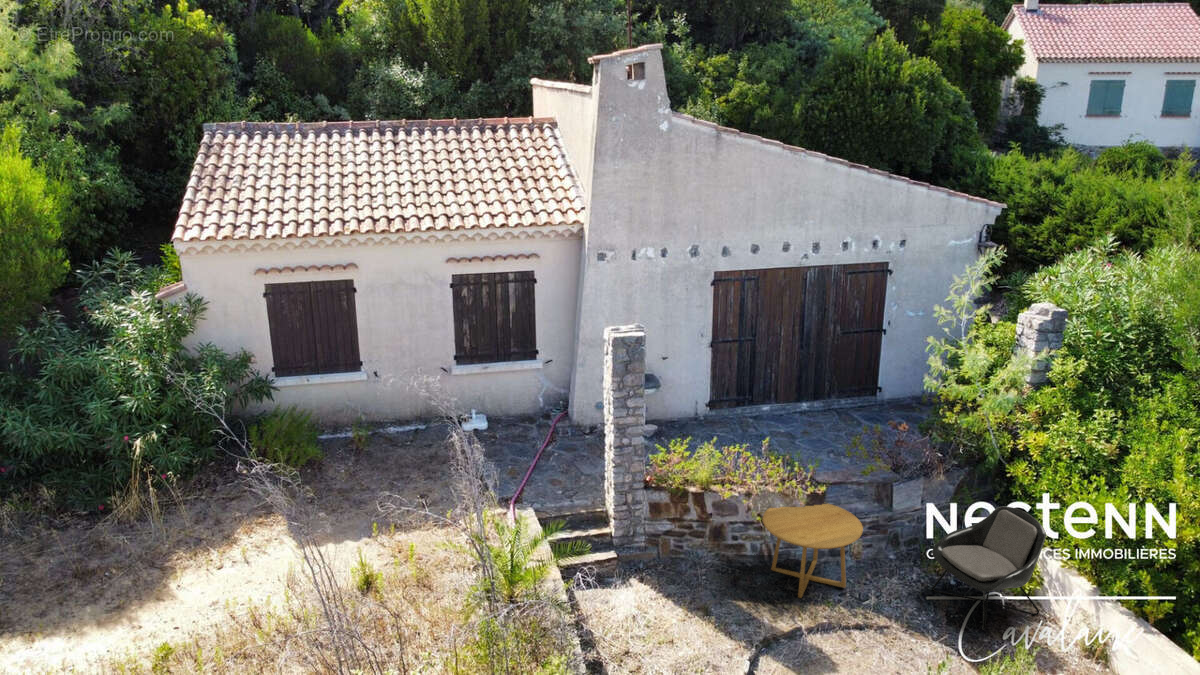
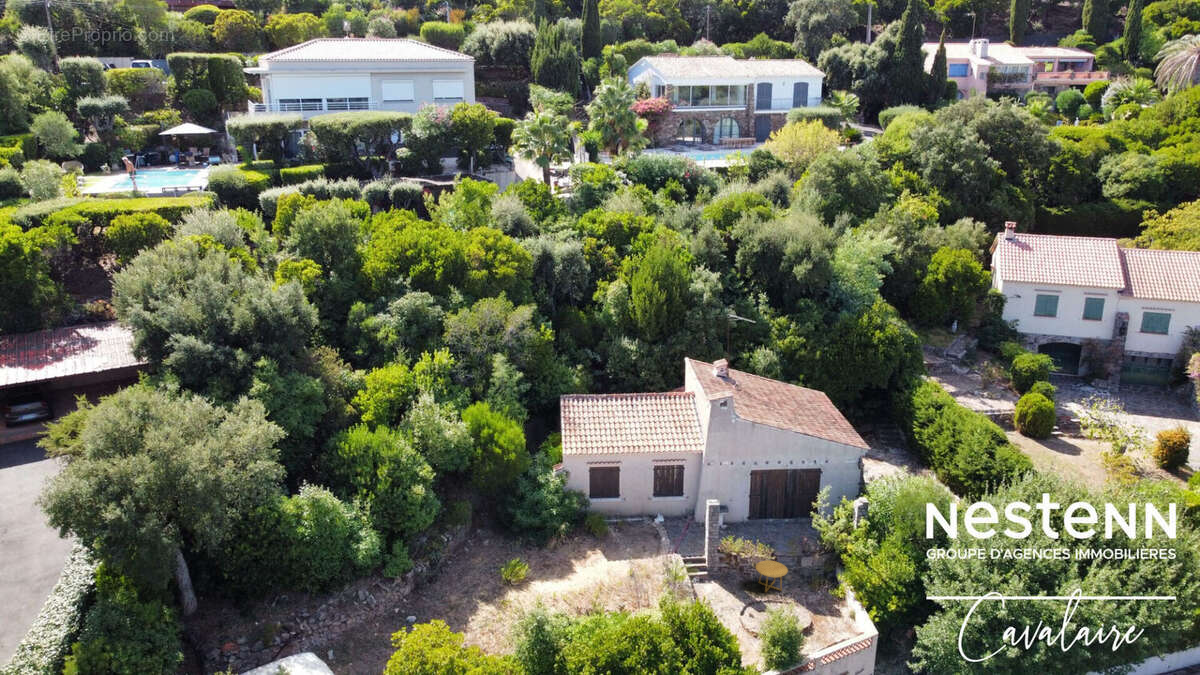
lounge chair: present [932,506,1046,630] -> none [810,569,844,608]

